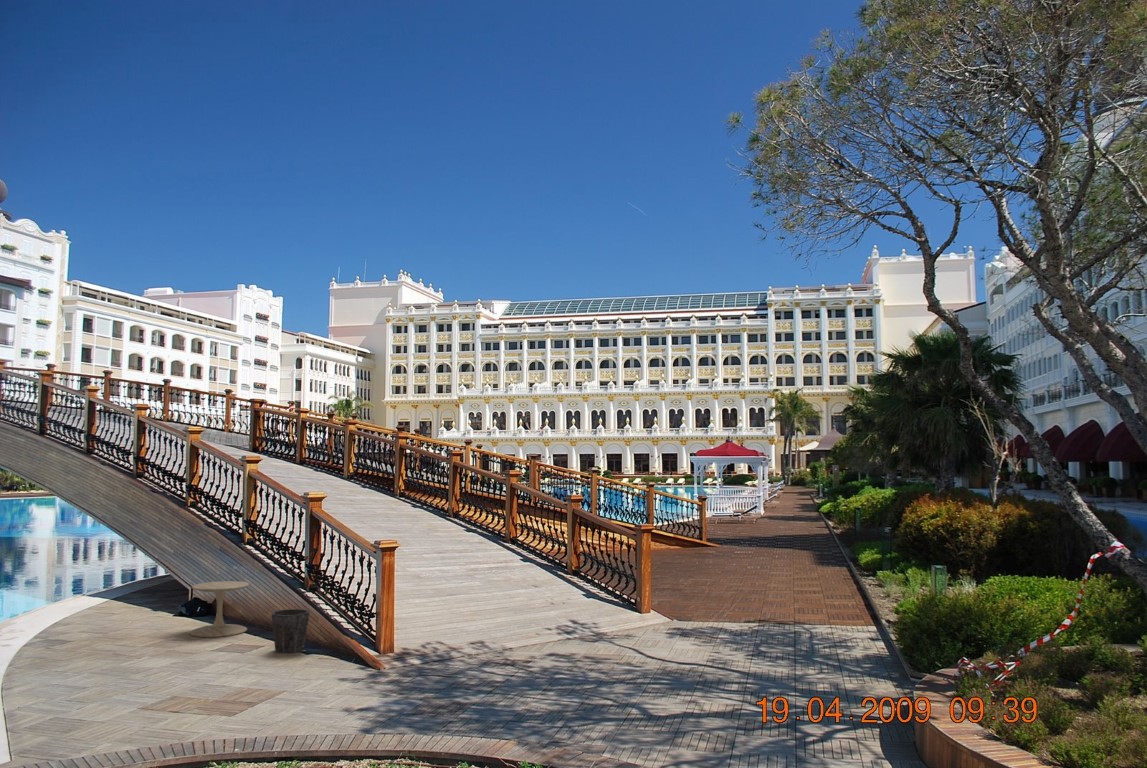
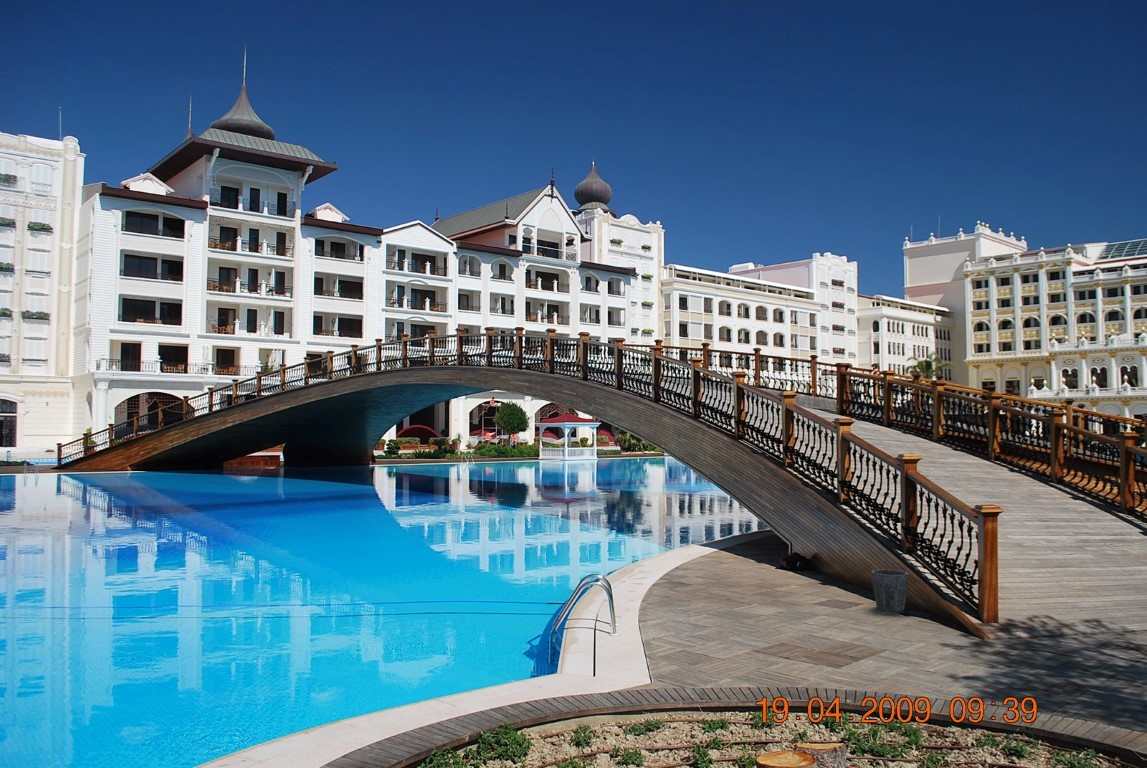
side table: present [190,581,249,637] -> none [795,538,847,590]

